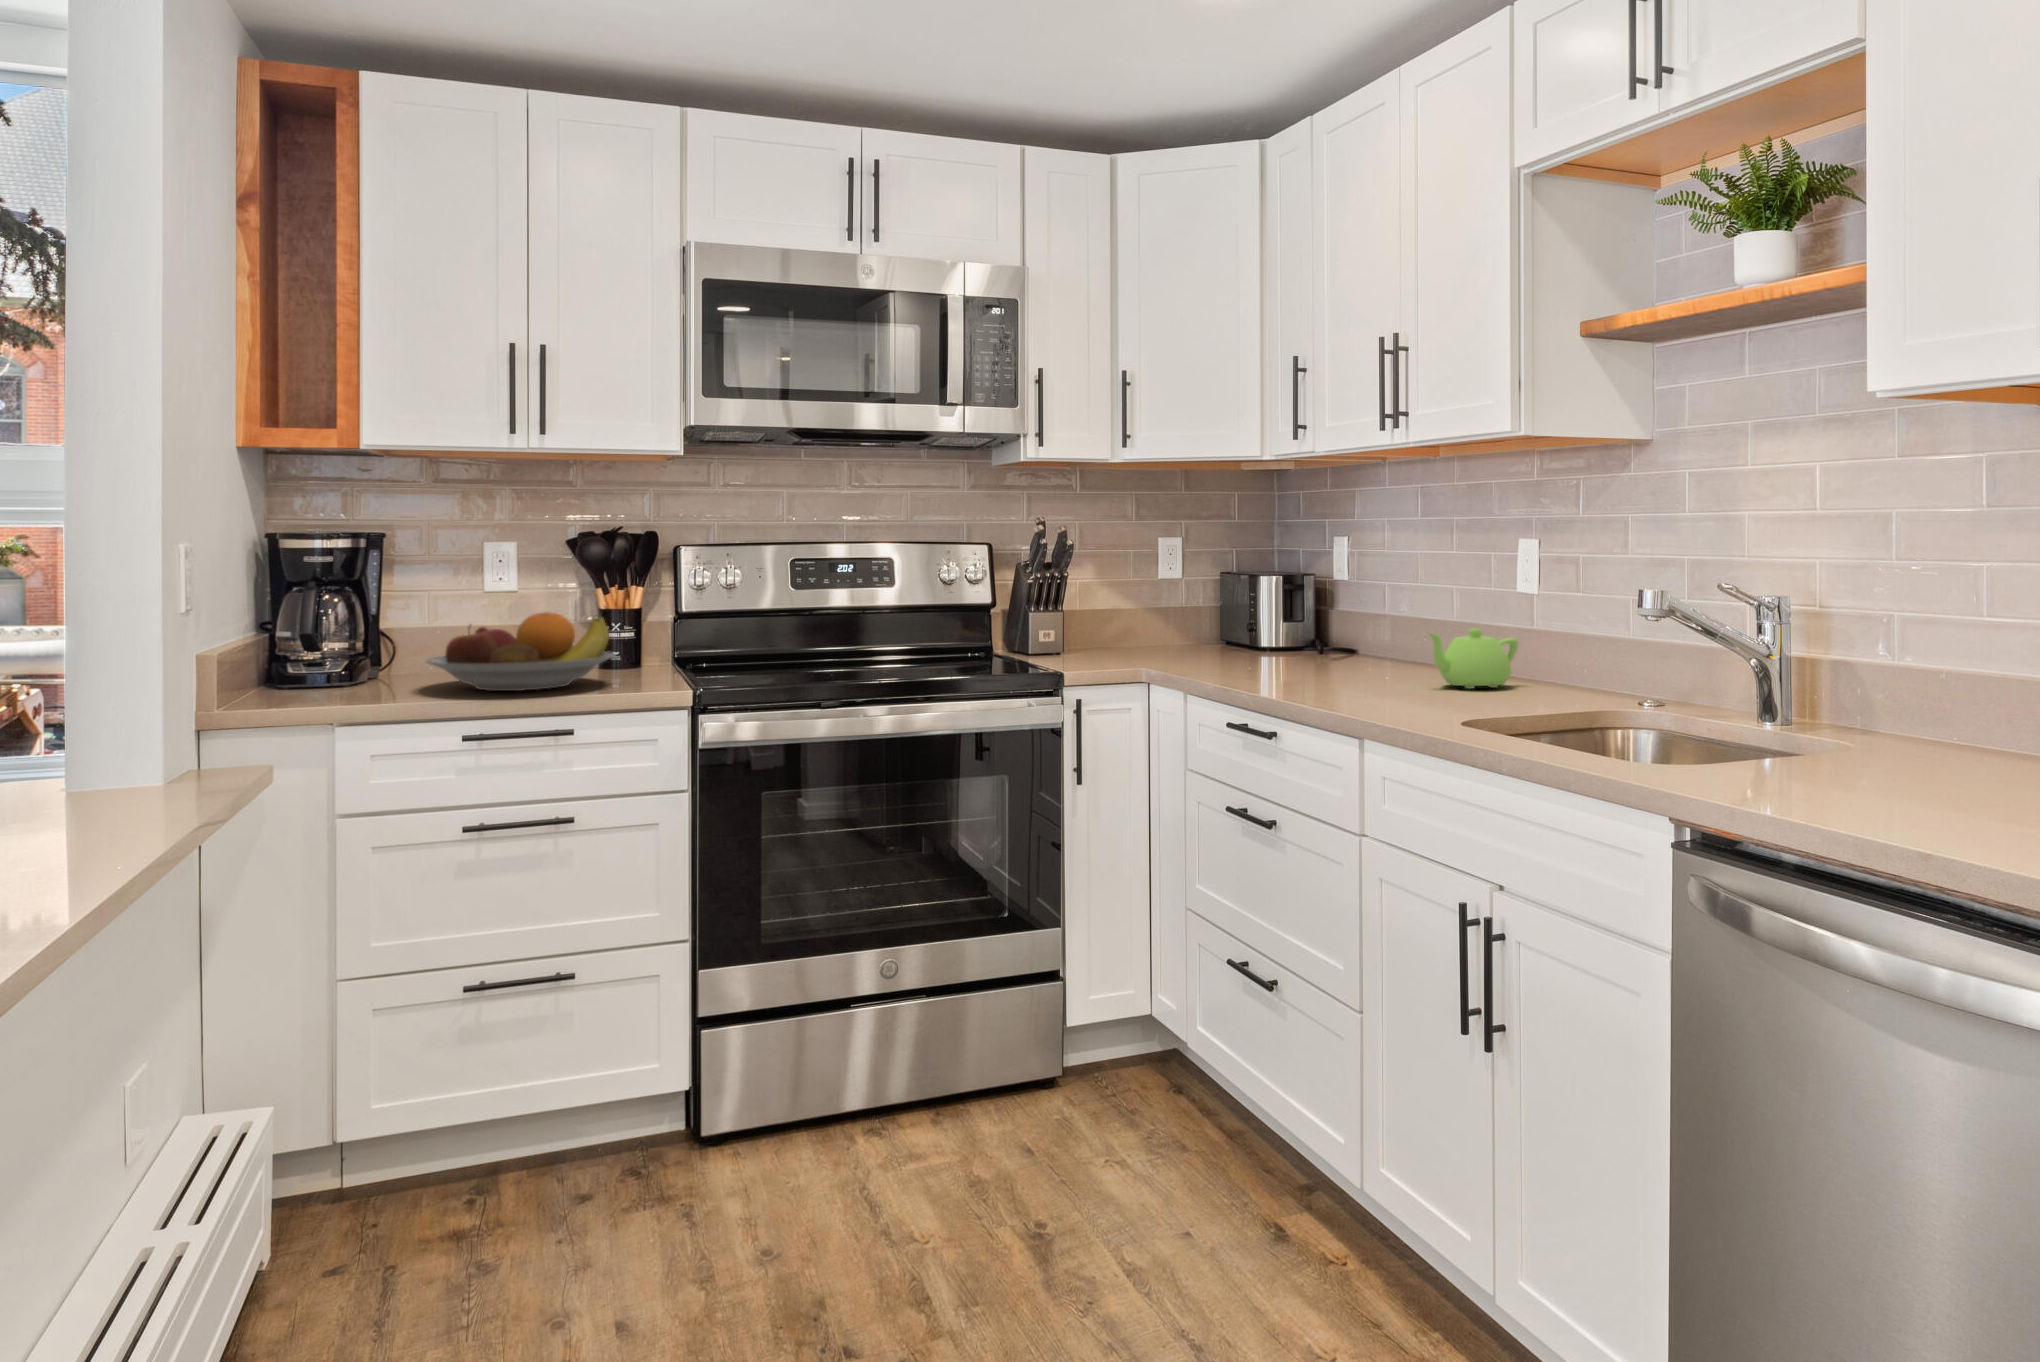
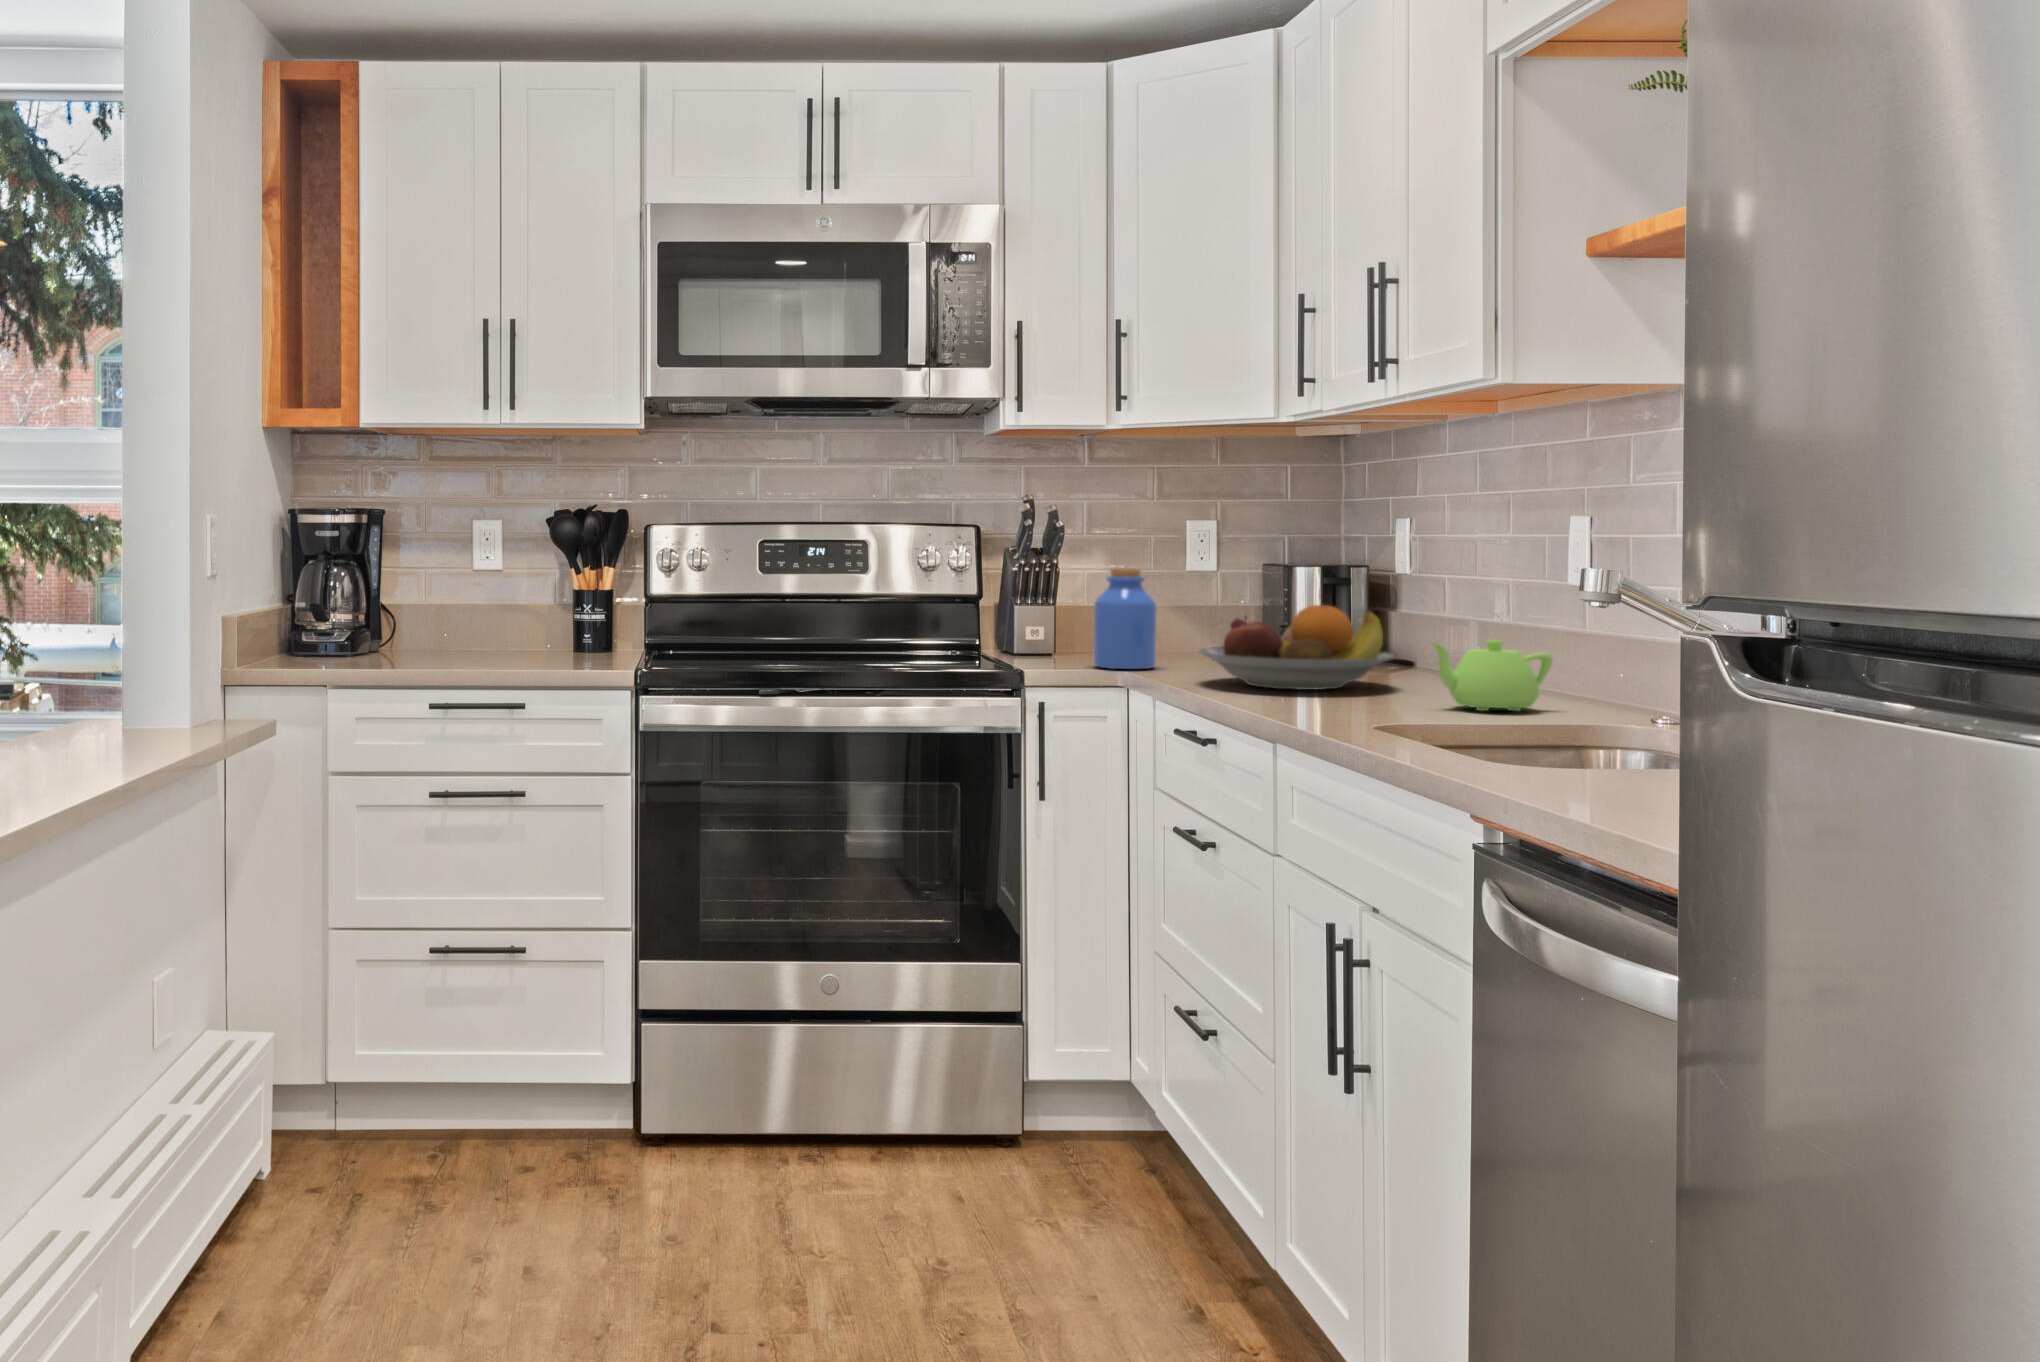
jar: none [1105,576,1159,665] -> present [1094,568,1157,669]
fruit bowl: present [426,612,616,691] -> present [1199,605,1394,690]

